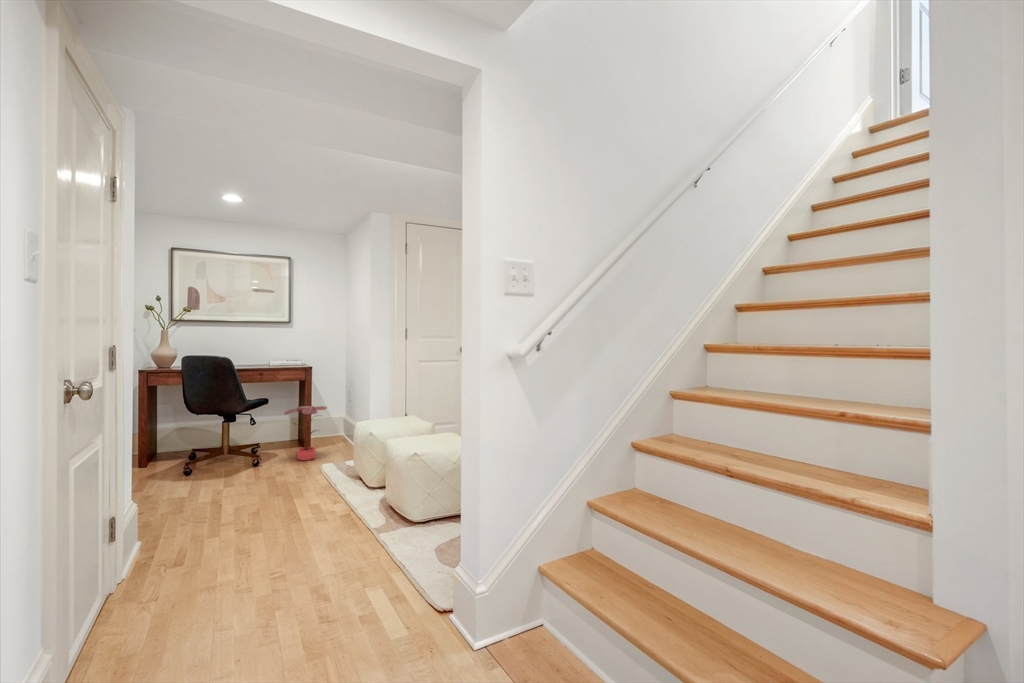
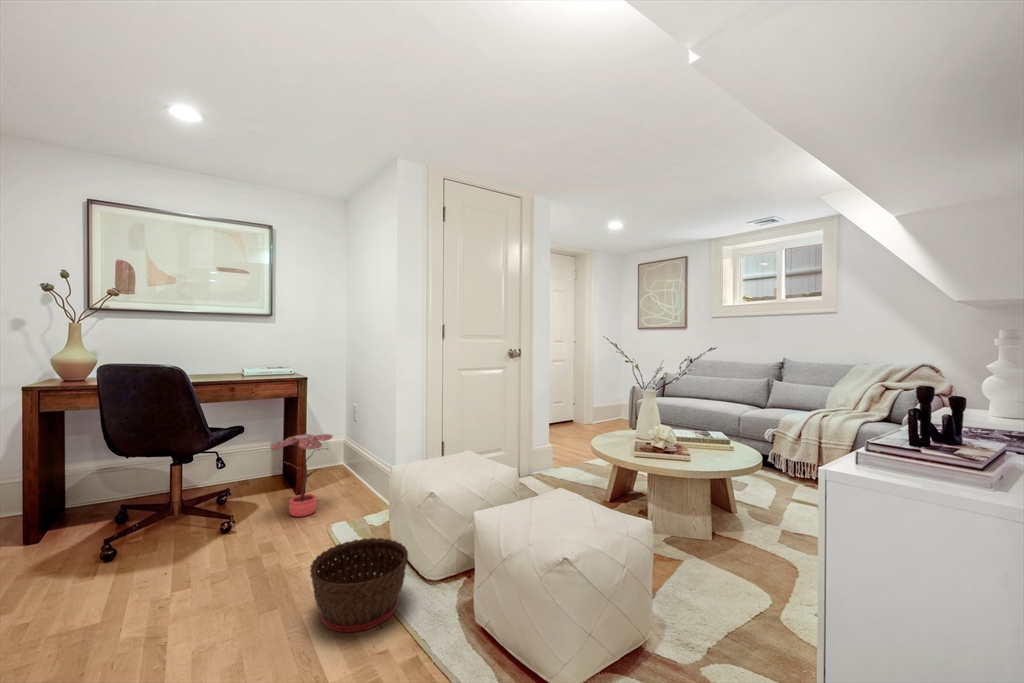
basket: none [292,462,351,506] -> present [310,538,408,632]

